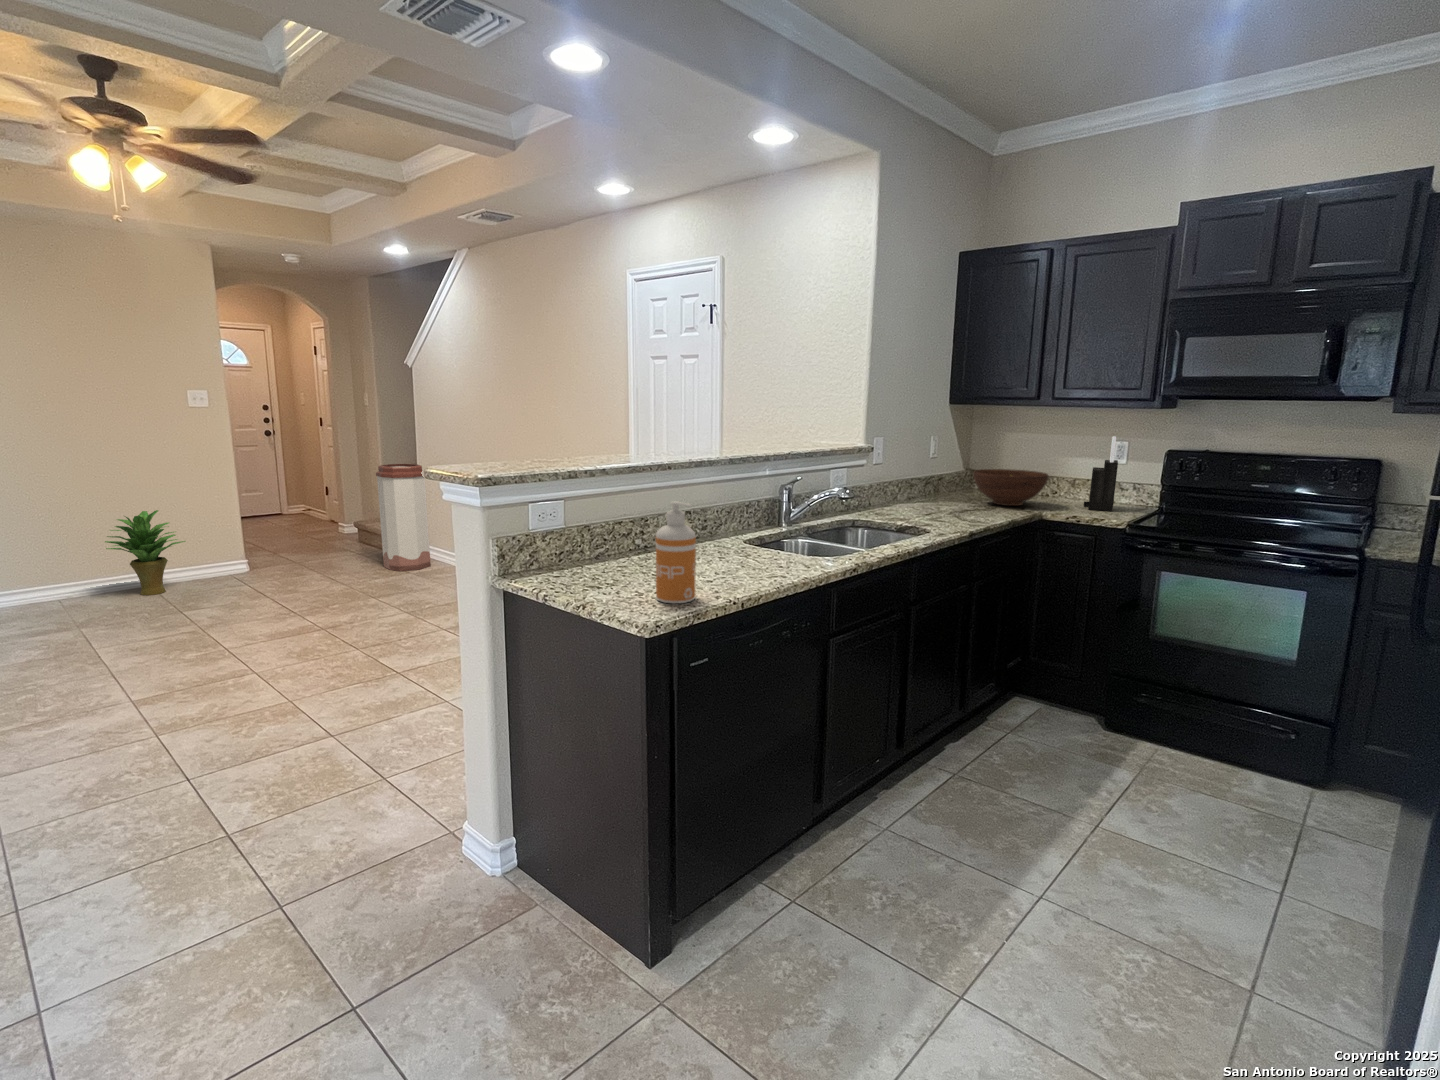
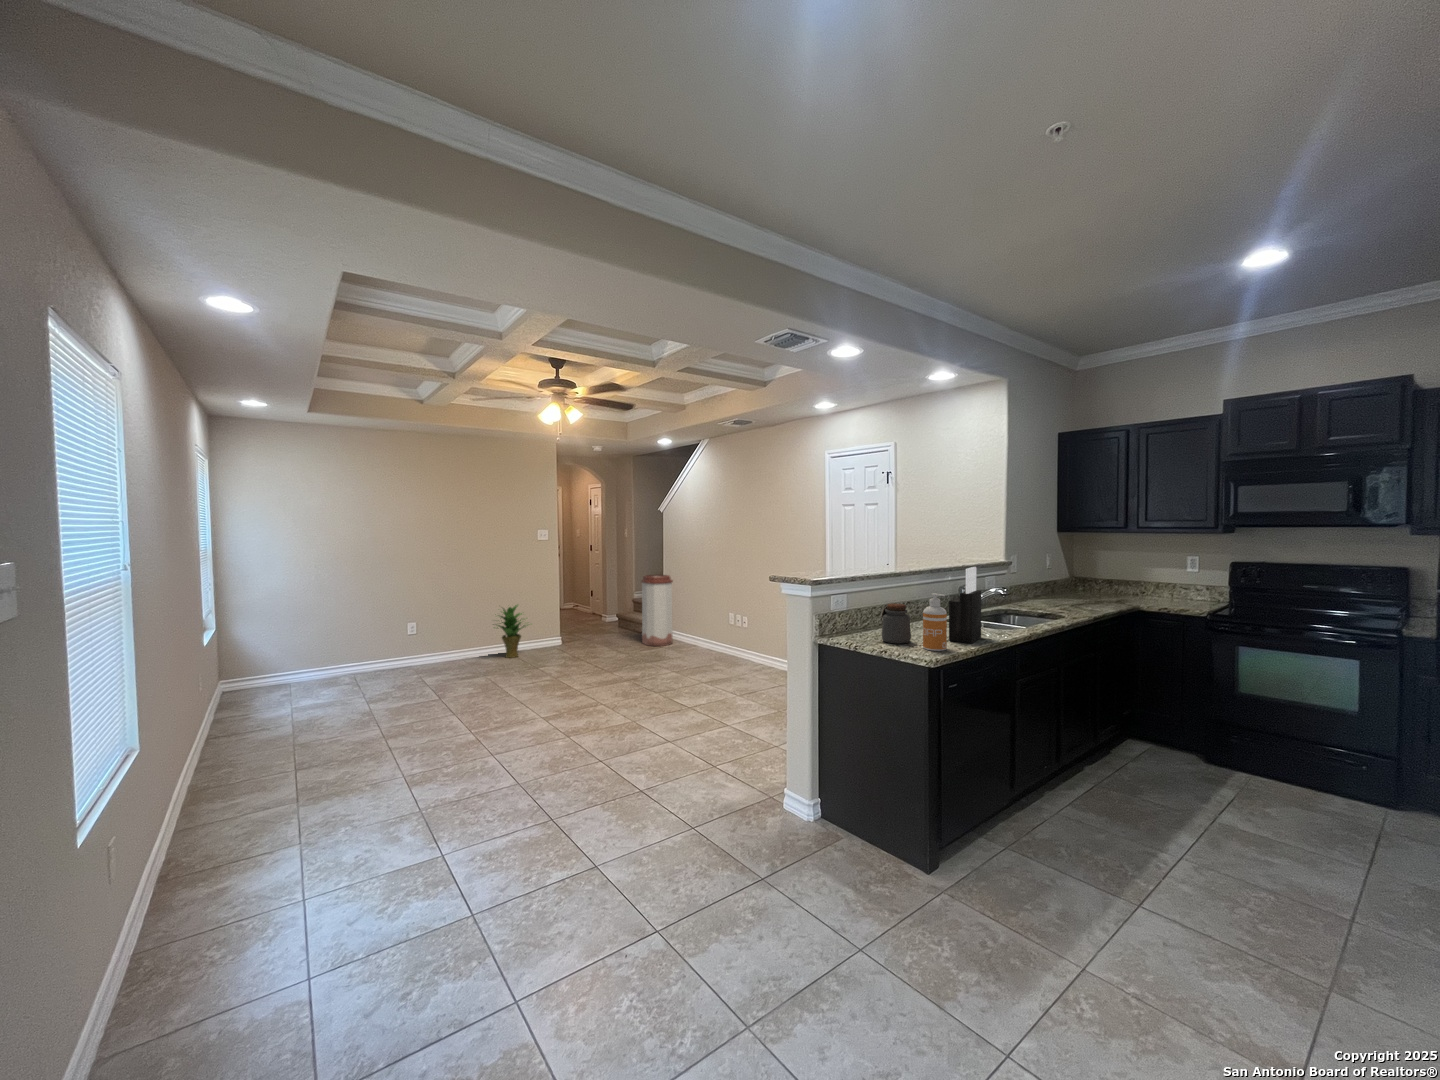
knife block: present [1084,436,1118,511] -> present [949,567,981,643]
fruit bowl: present [973,469,1048,506] -> none [1083,576,1142,601]
jar: none [600,518,649,589] -> present [882,604,911,644]

